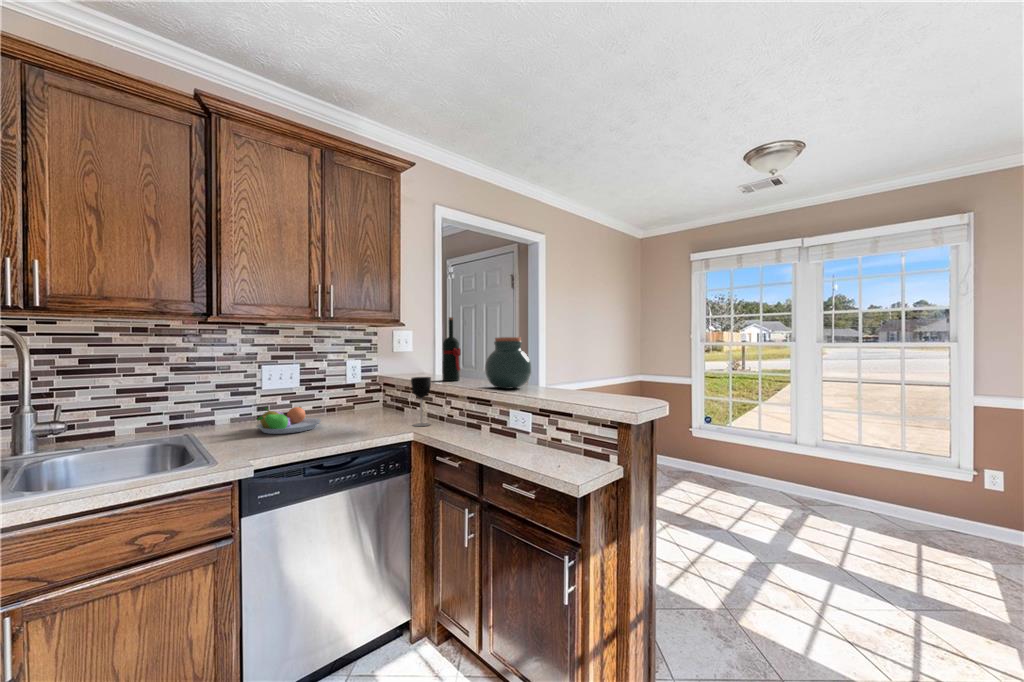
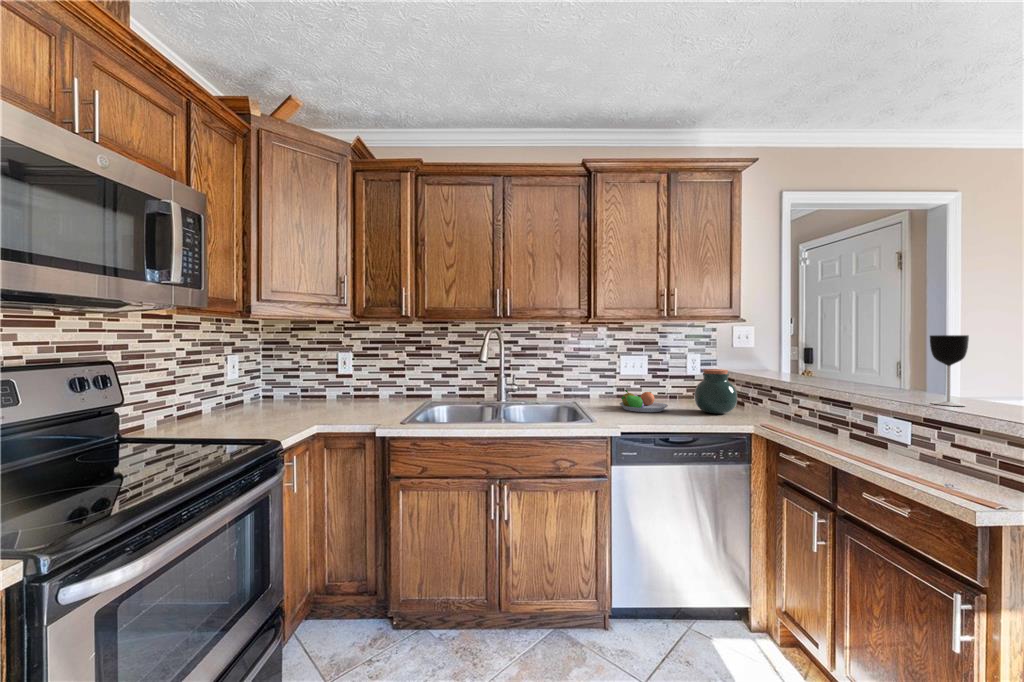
wine bottle: present [443,317,461,381] -> none [790,312,813,380]
jar: present [485,337,531,389] -> present [694,369,737,414]
wine glass: present [411,377,431,426] -> present [930,335,969,406]

